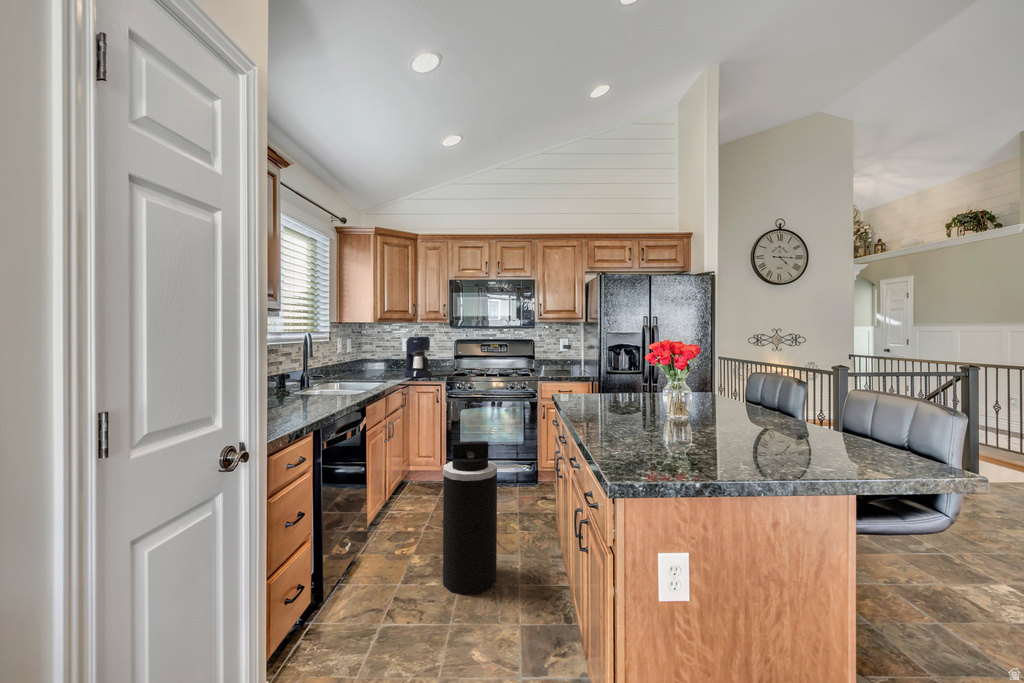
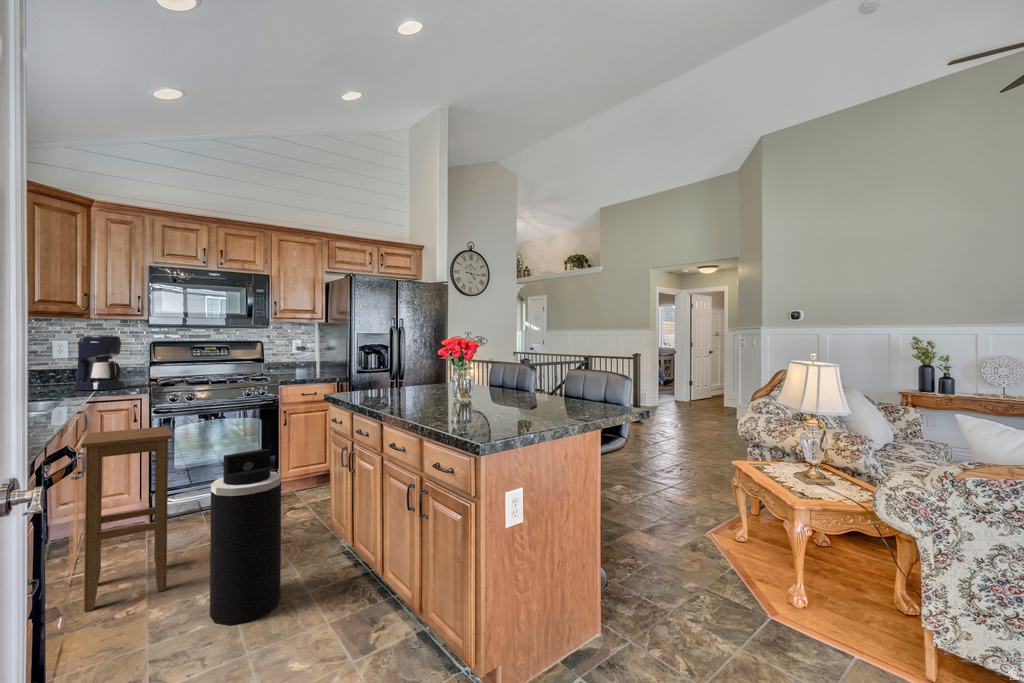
stool: none [379,410,440,543] -> present [81,426,172,612]

